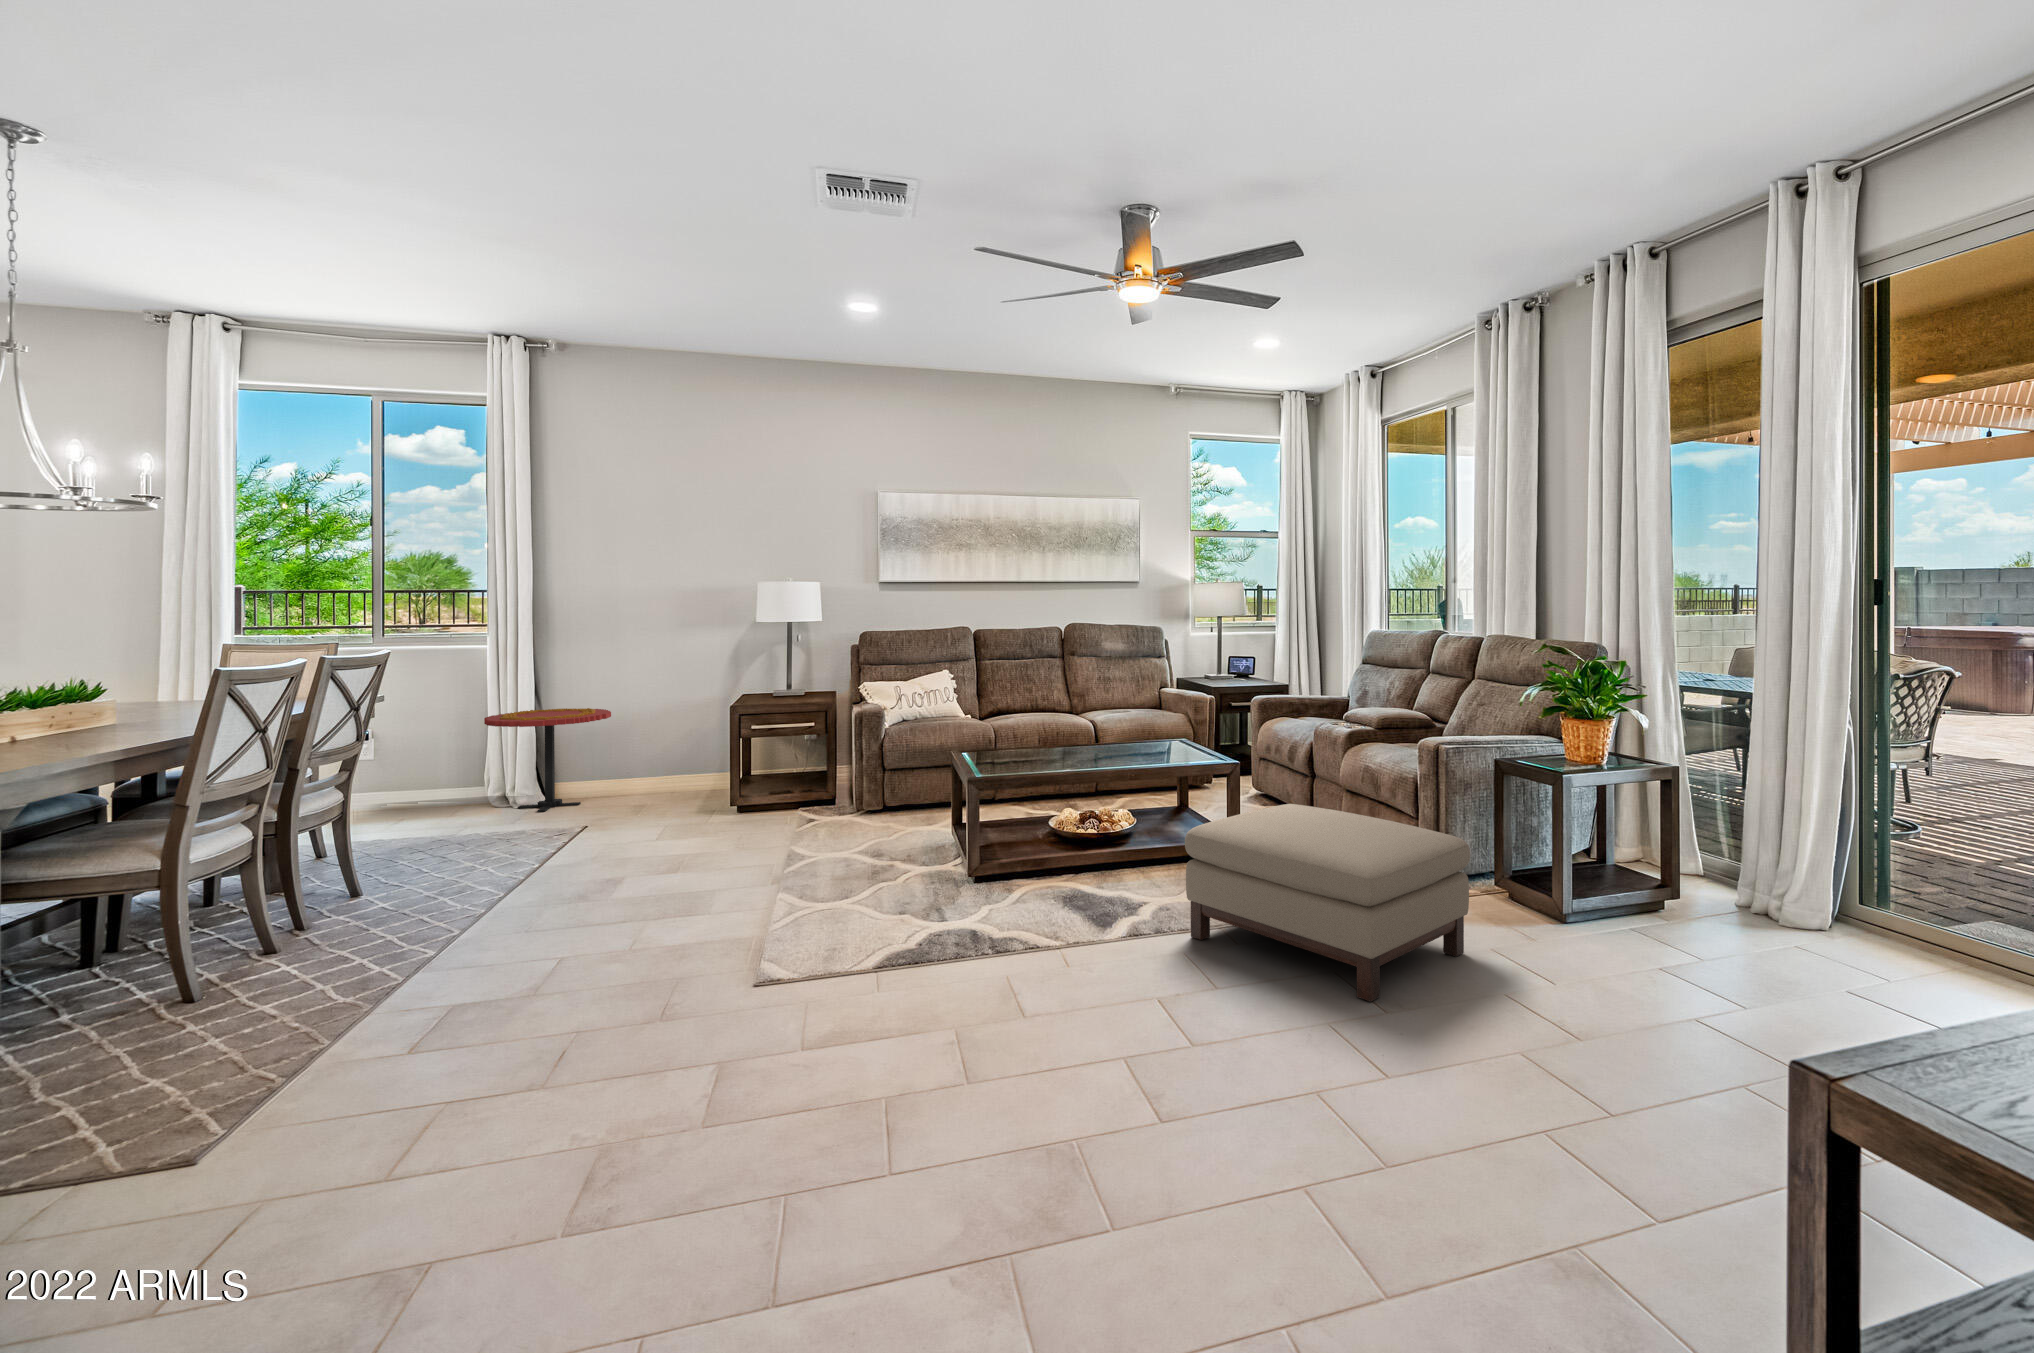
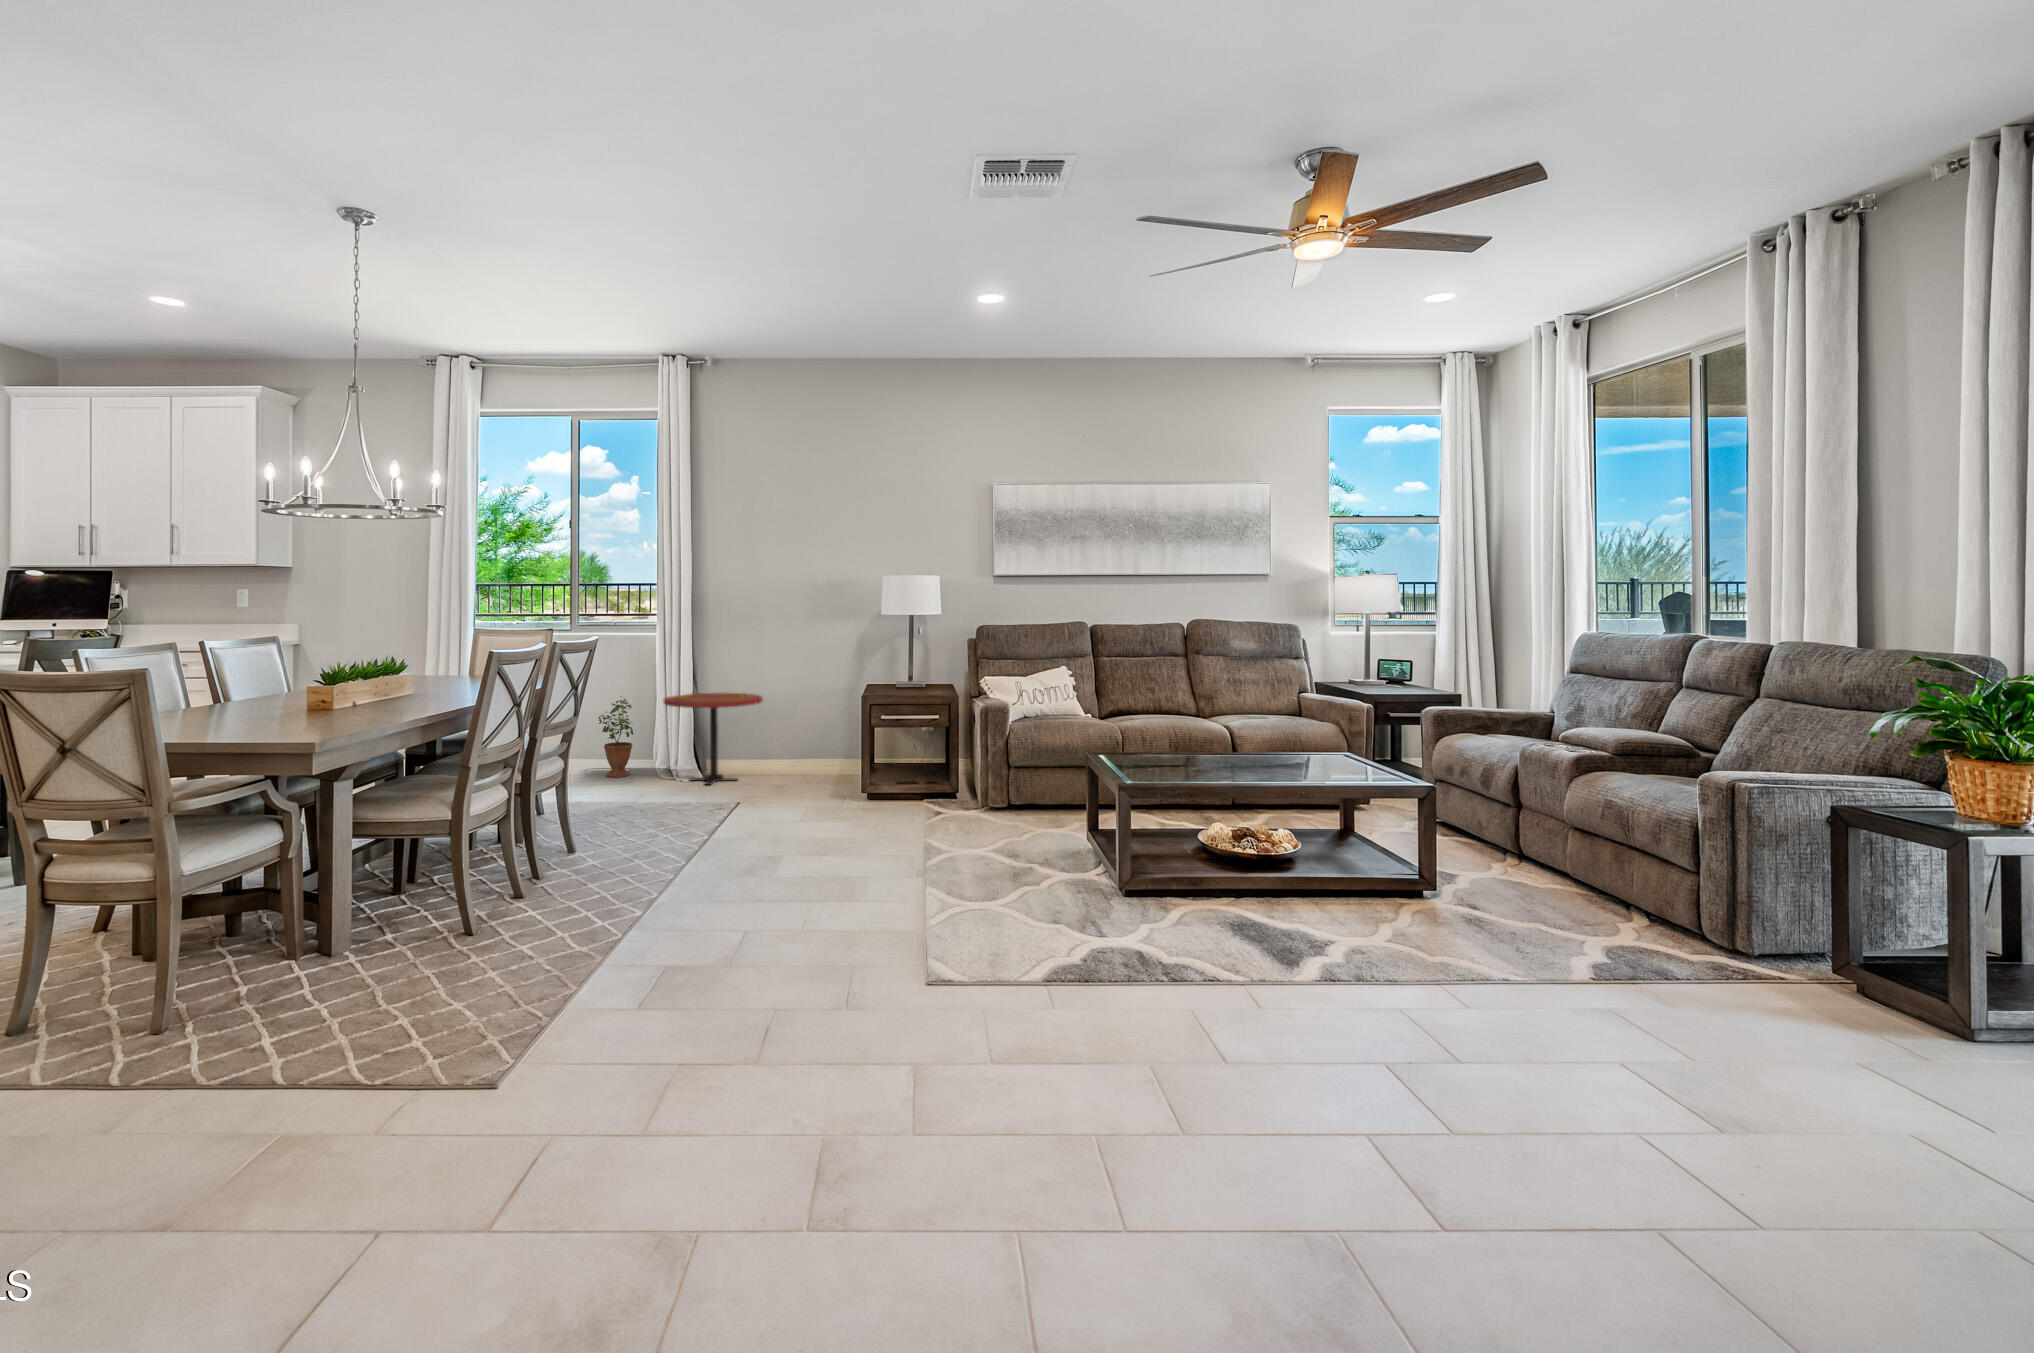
potted plant: none [397,718,446,811] -> present [598,699,633,777]
ottoman: present [1185,804,1470,1002] -> none [1396,842,1825,1114]

